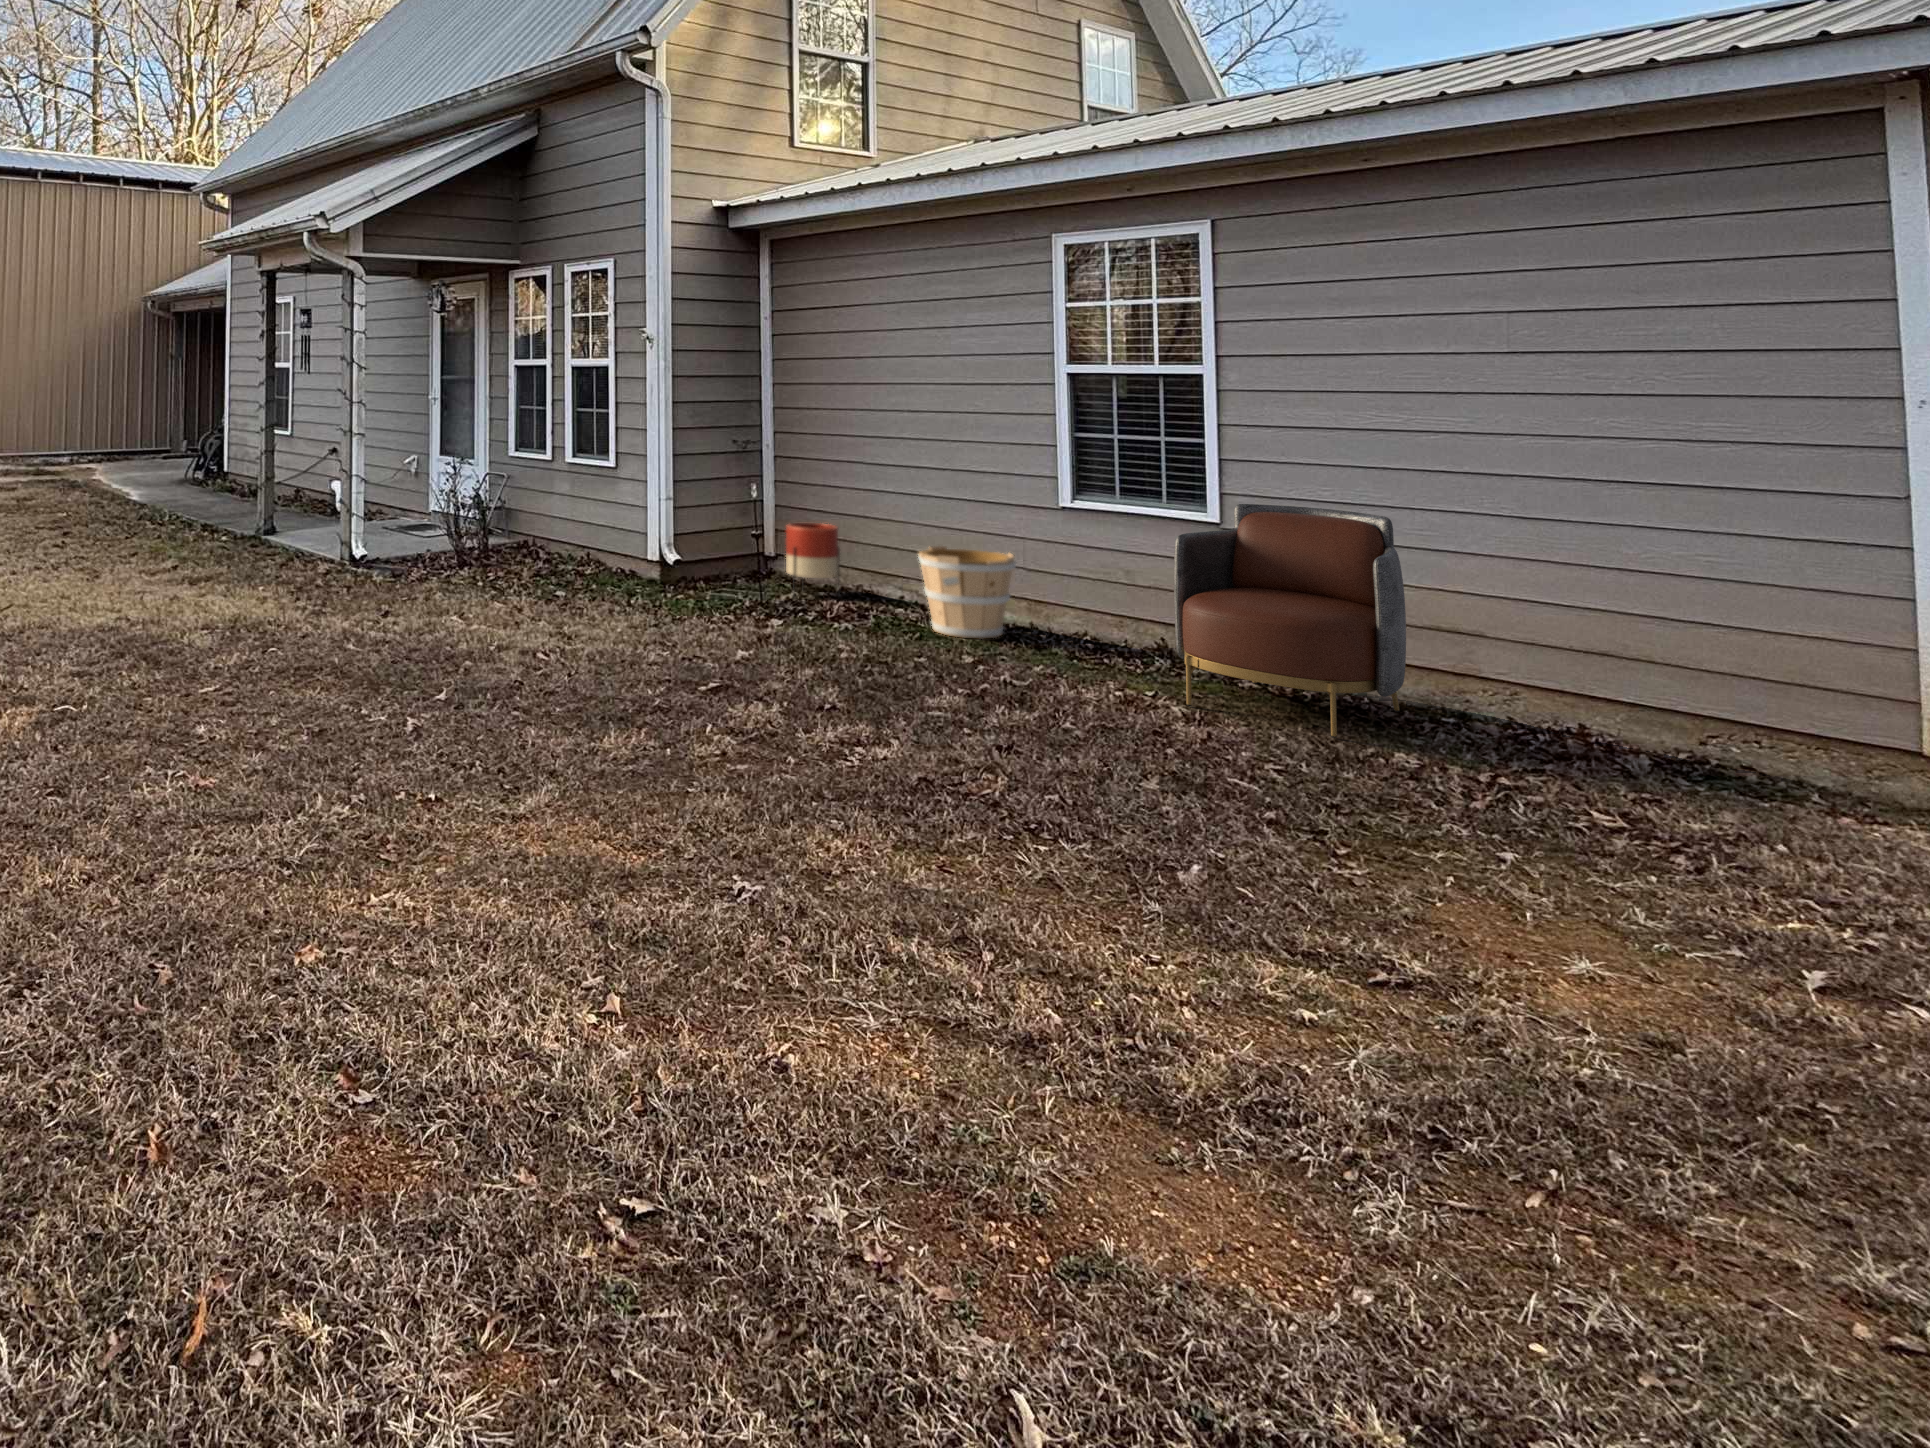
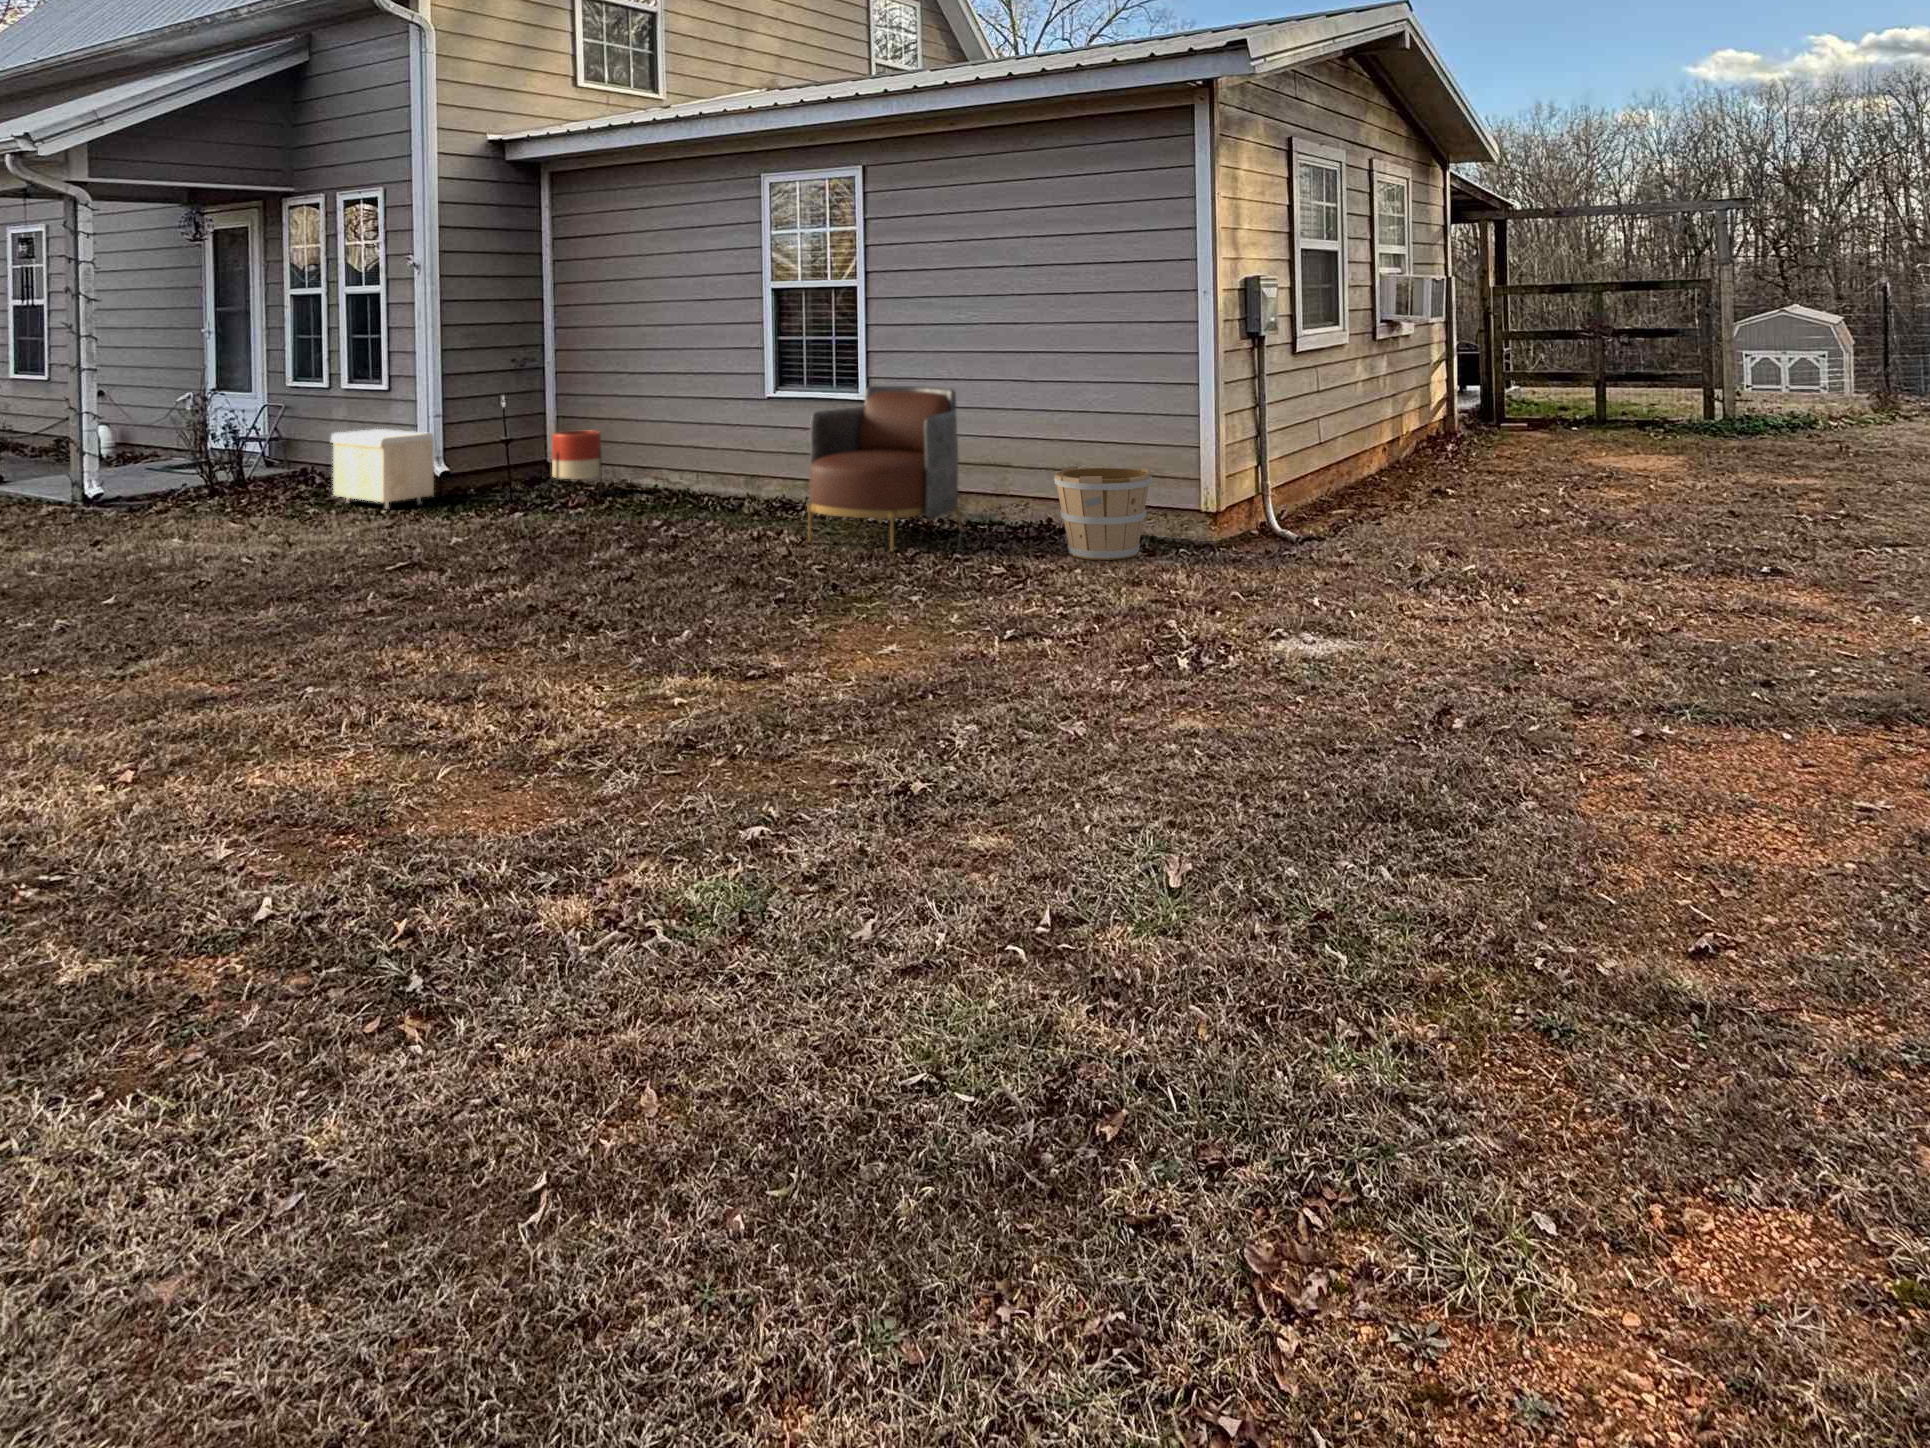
storage bench: none [567,507,668,595] -> present [331,429,434,509]
wooden bucket: present [919,546,1016,639] -> present [1054,466,1152,560]

